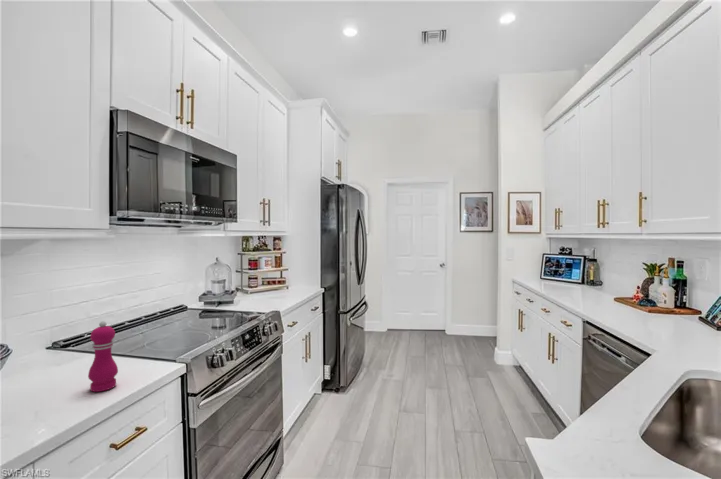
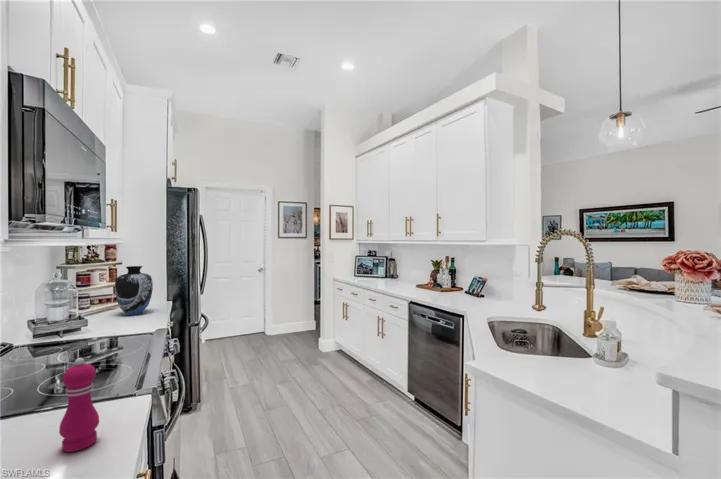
vase: none [271,255,298,296] -> present [115,266,153,315]

